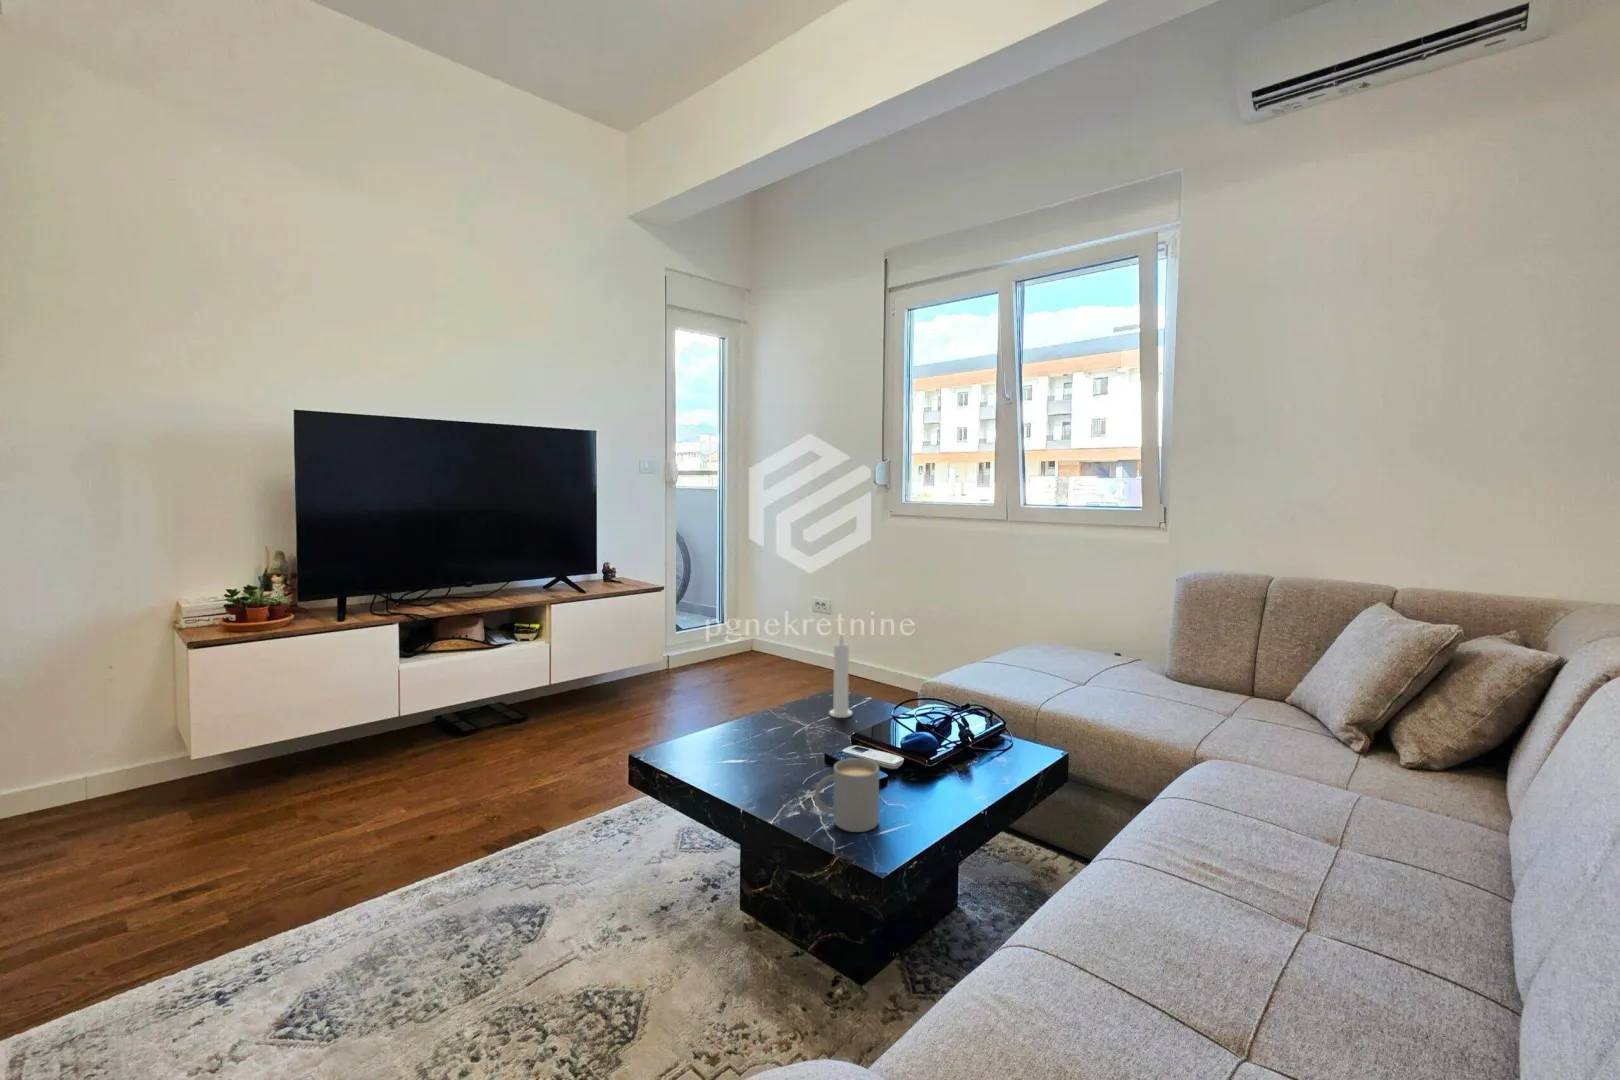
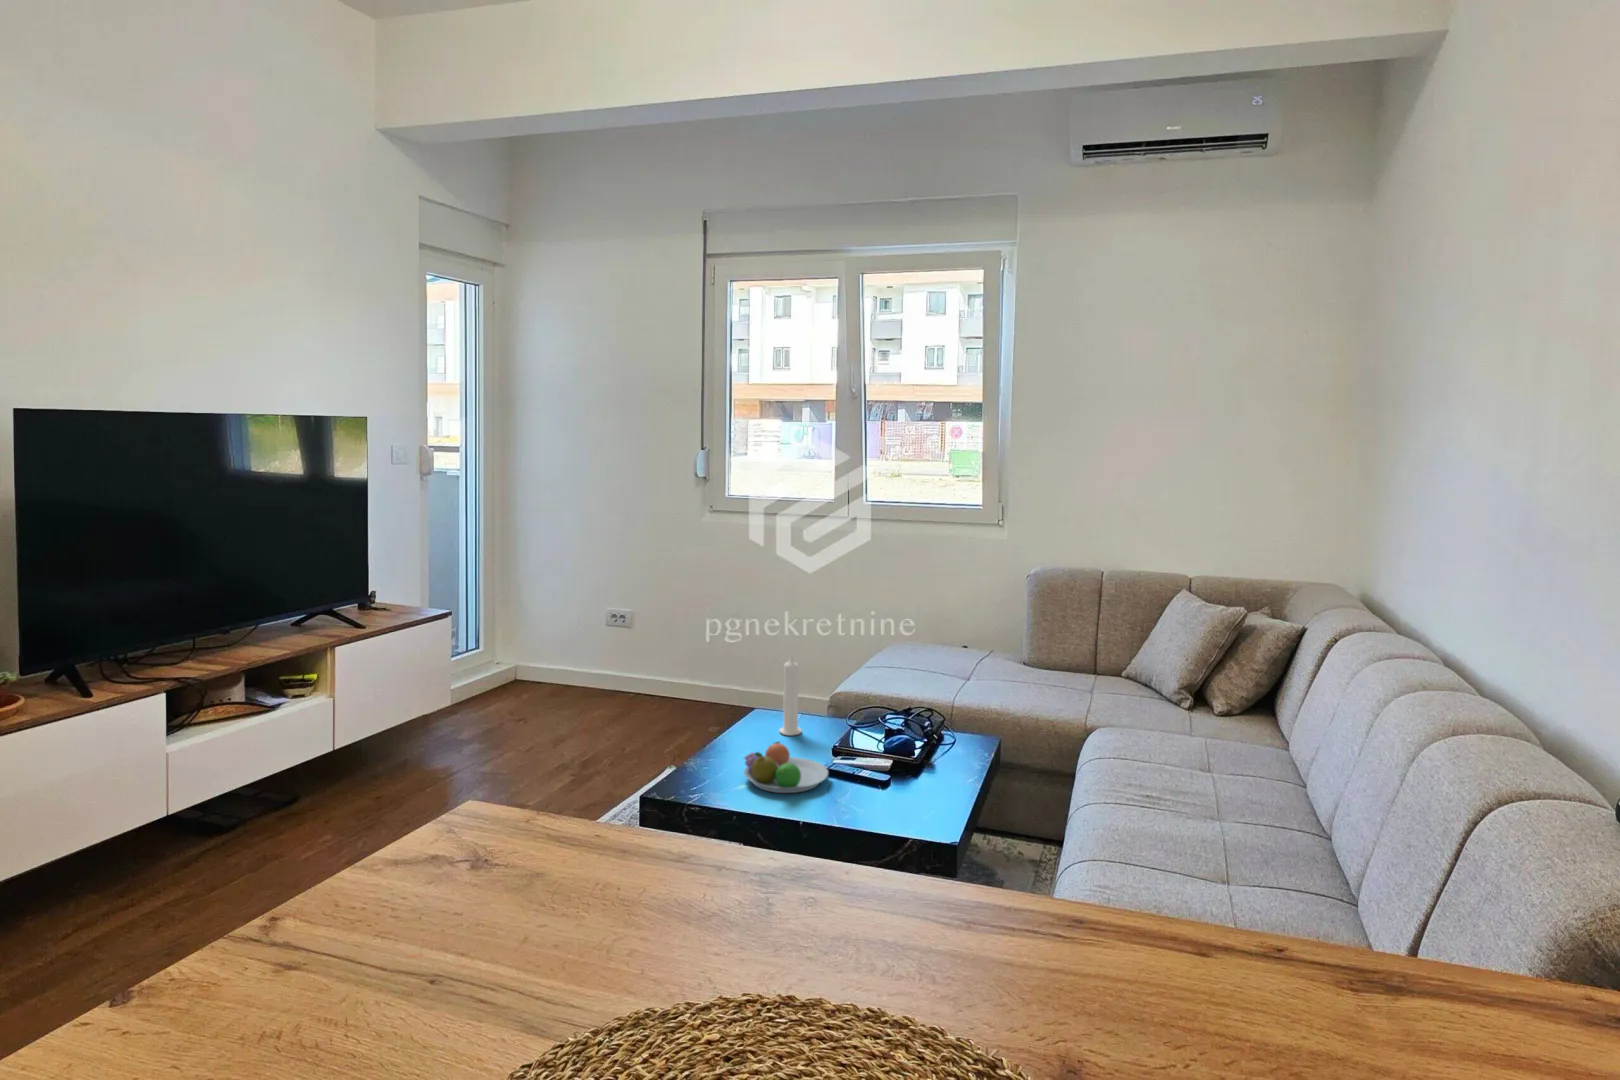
fruit bowl: none [736,720,825,775] -> present [744,742,828,793]
mug: present [814,758,879,832] -> none [872,763,923,824]

